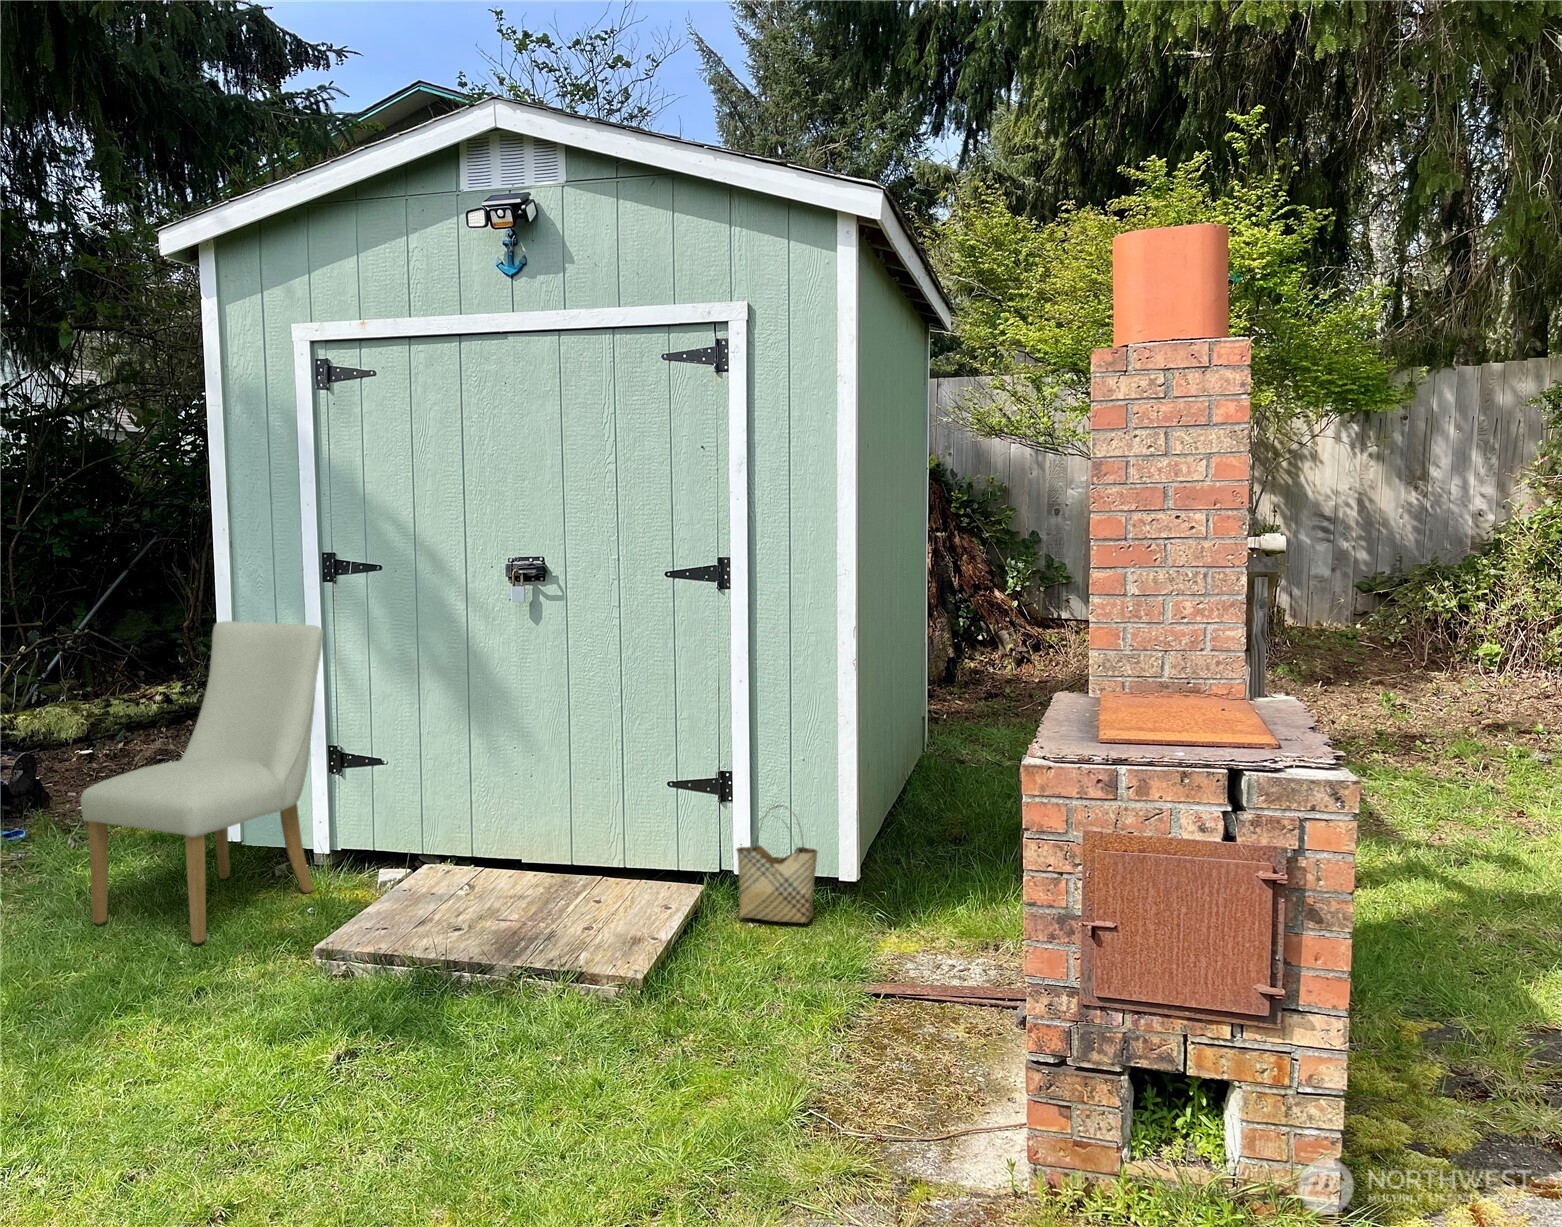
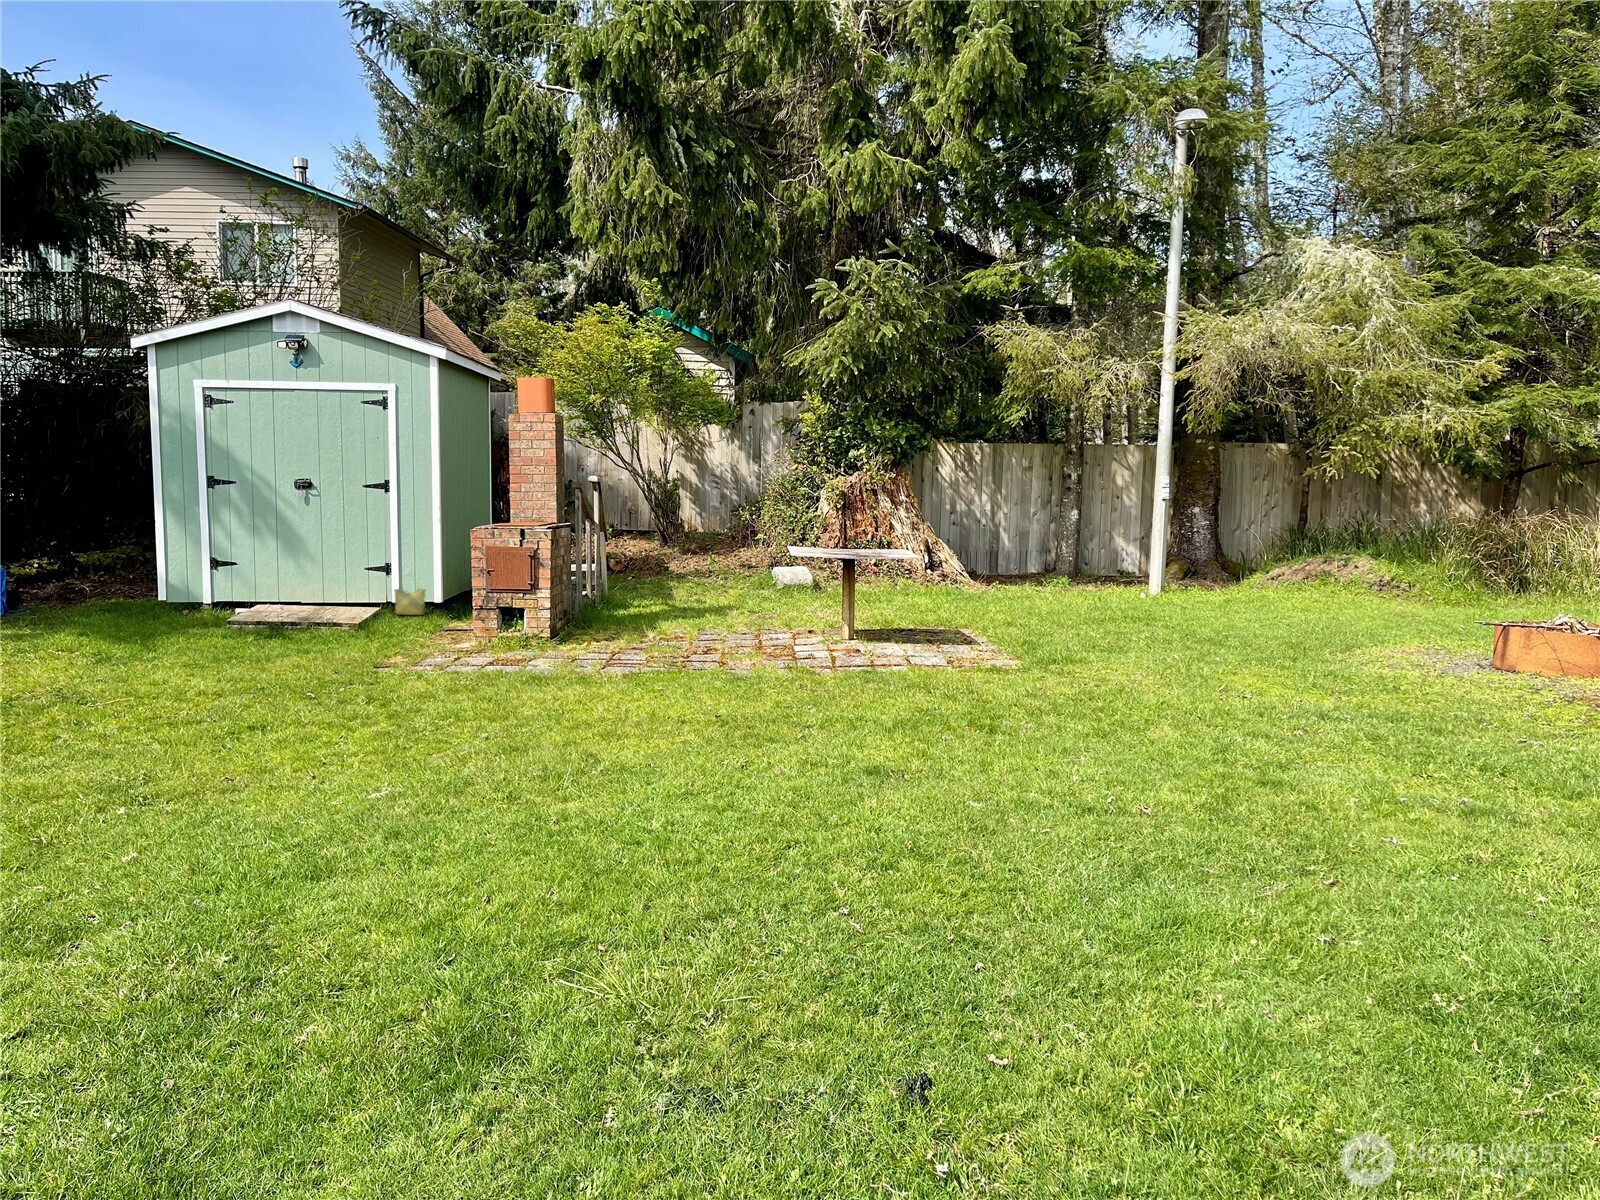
chair: present [80,621,323,944] -> none [114,504,213,623]

